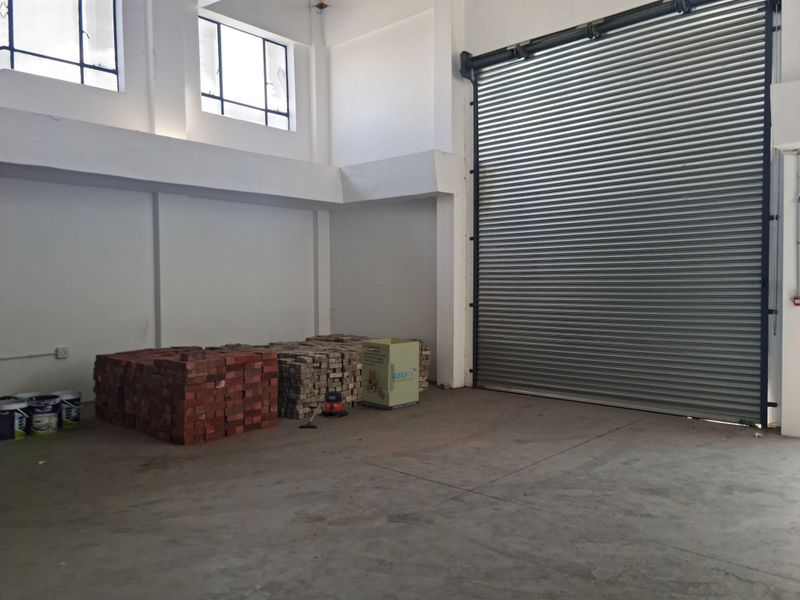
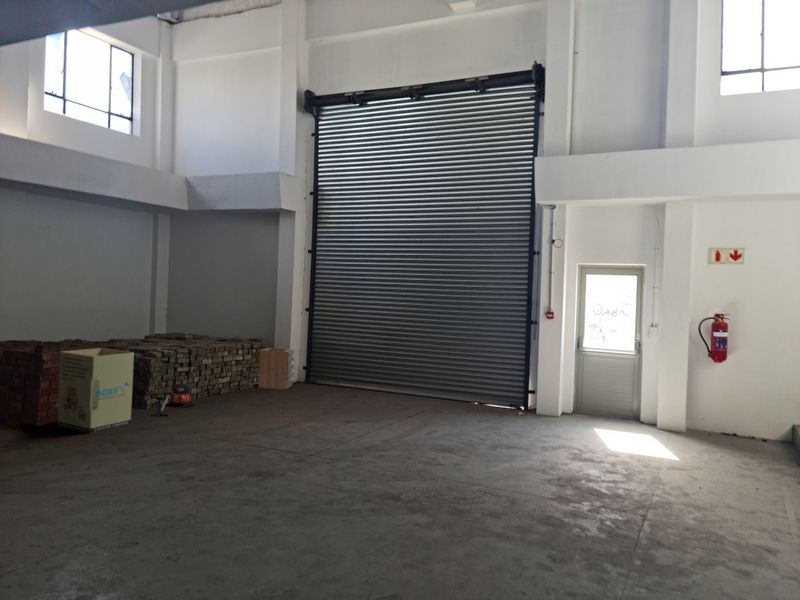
cardboard box: present [361,338,419,411] -> present [57,348,134,433]
filing cabinet: none [421,350,460,396] -> present [259,348,294,389]

